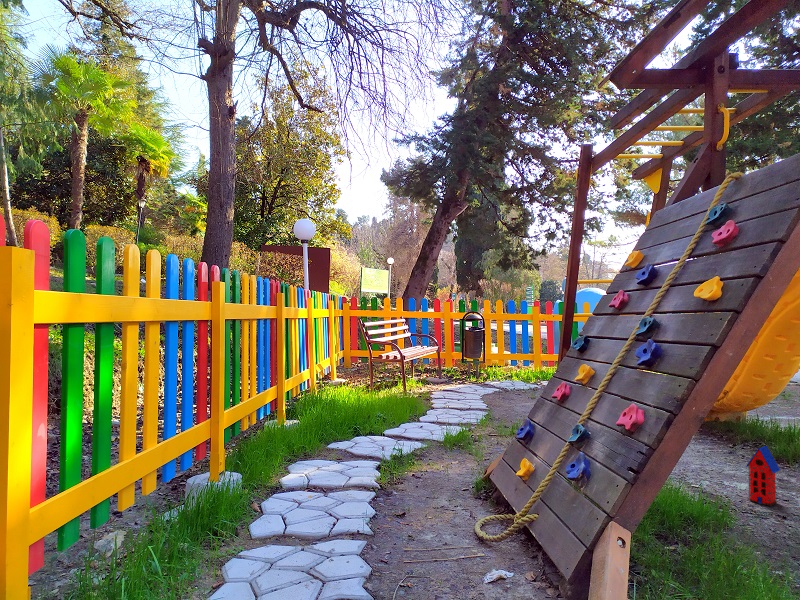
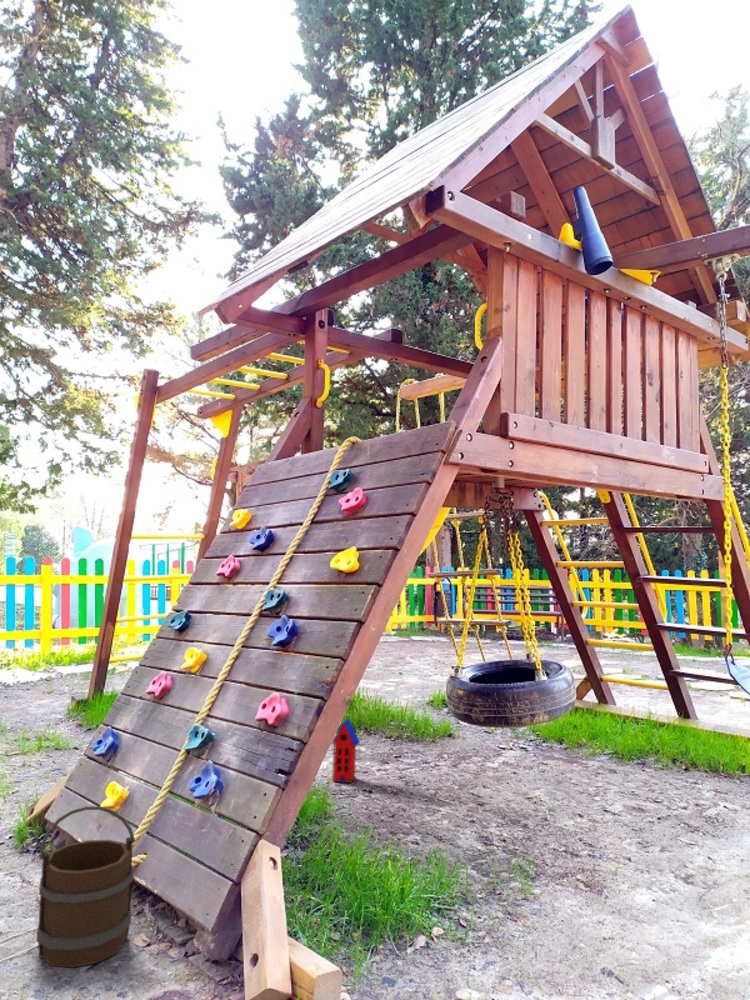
bucket: none [461,470,526,581] -> present [37,806,135,968]

